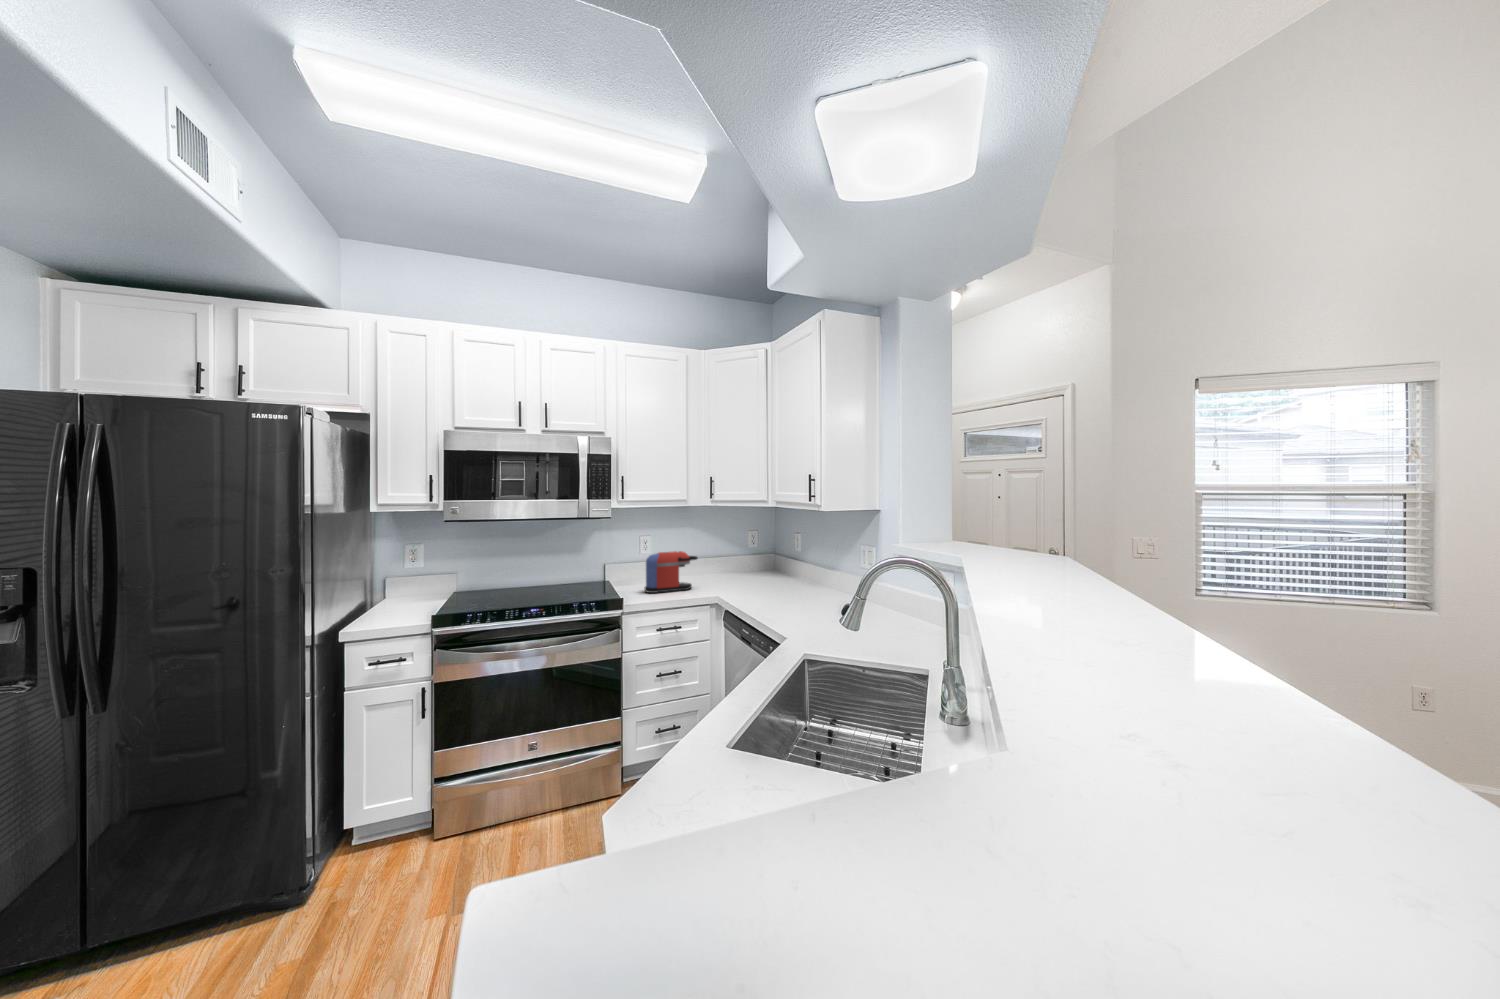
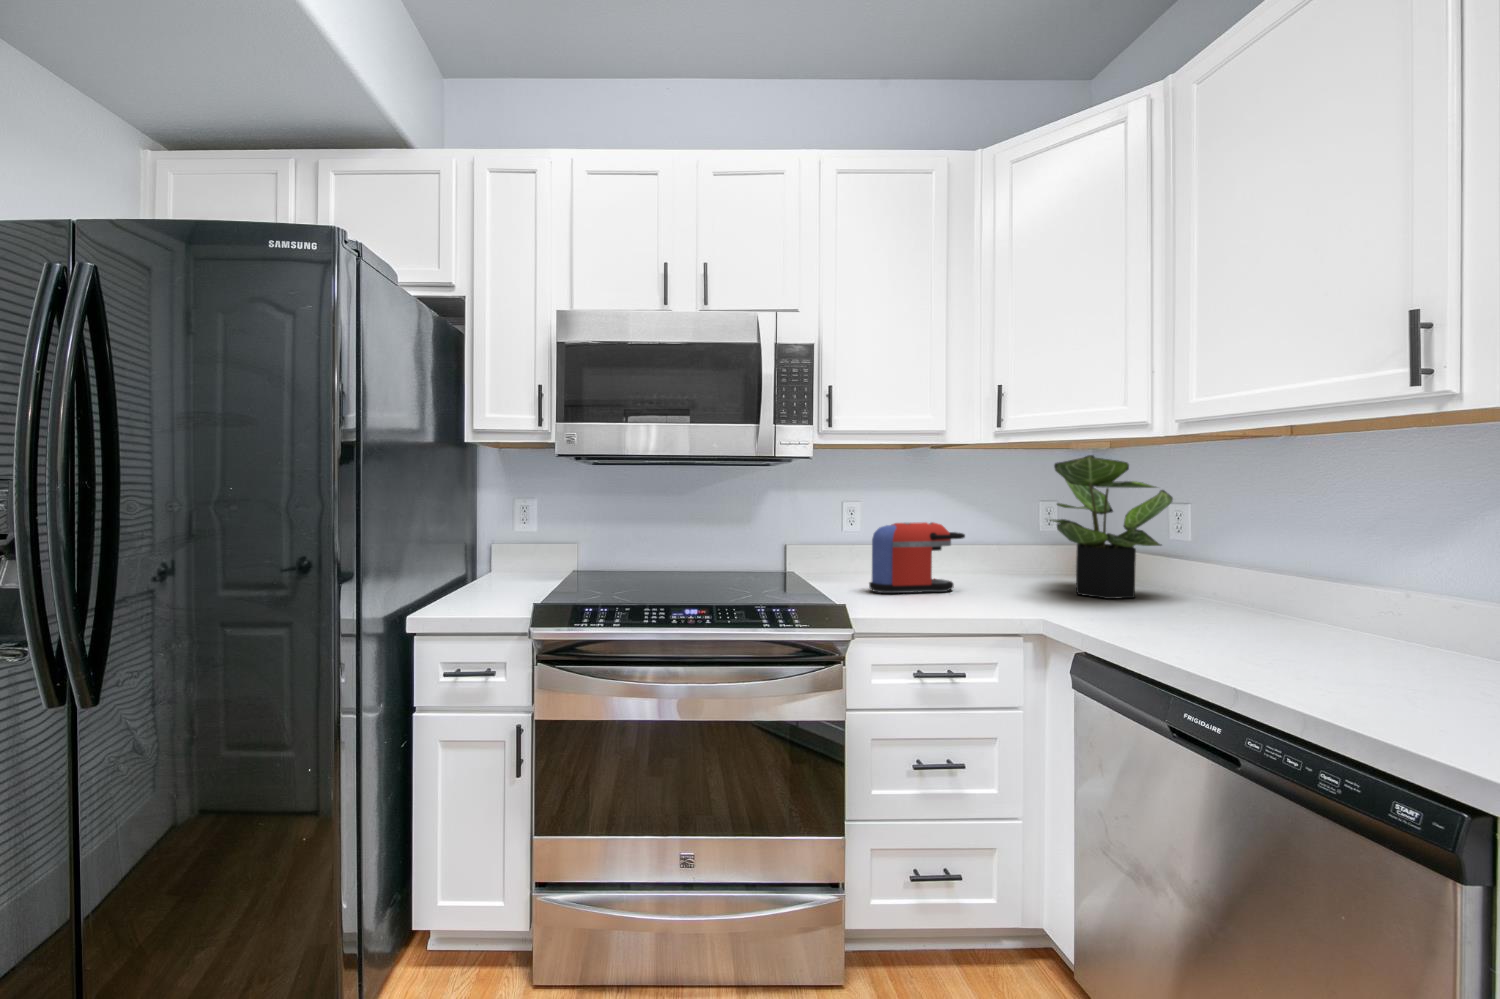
potted plant: none [739,516,799,589] -> present [1051,455,1173,599]

